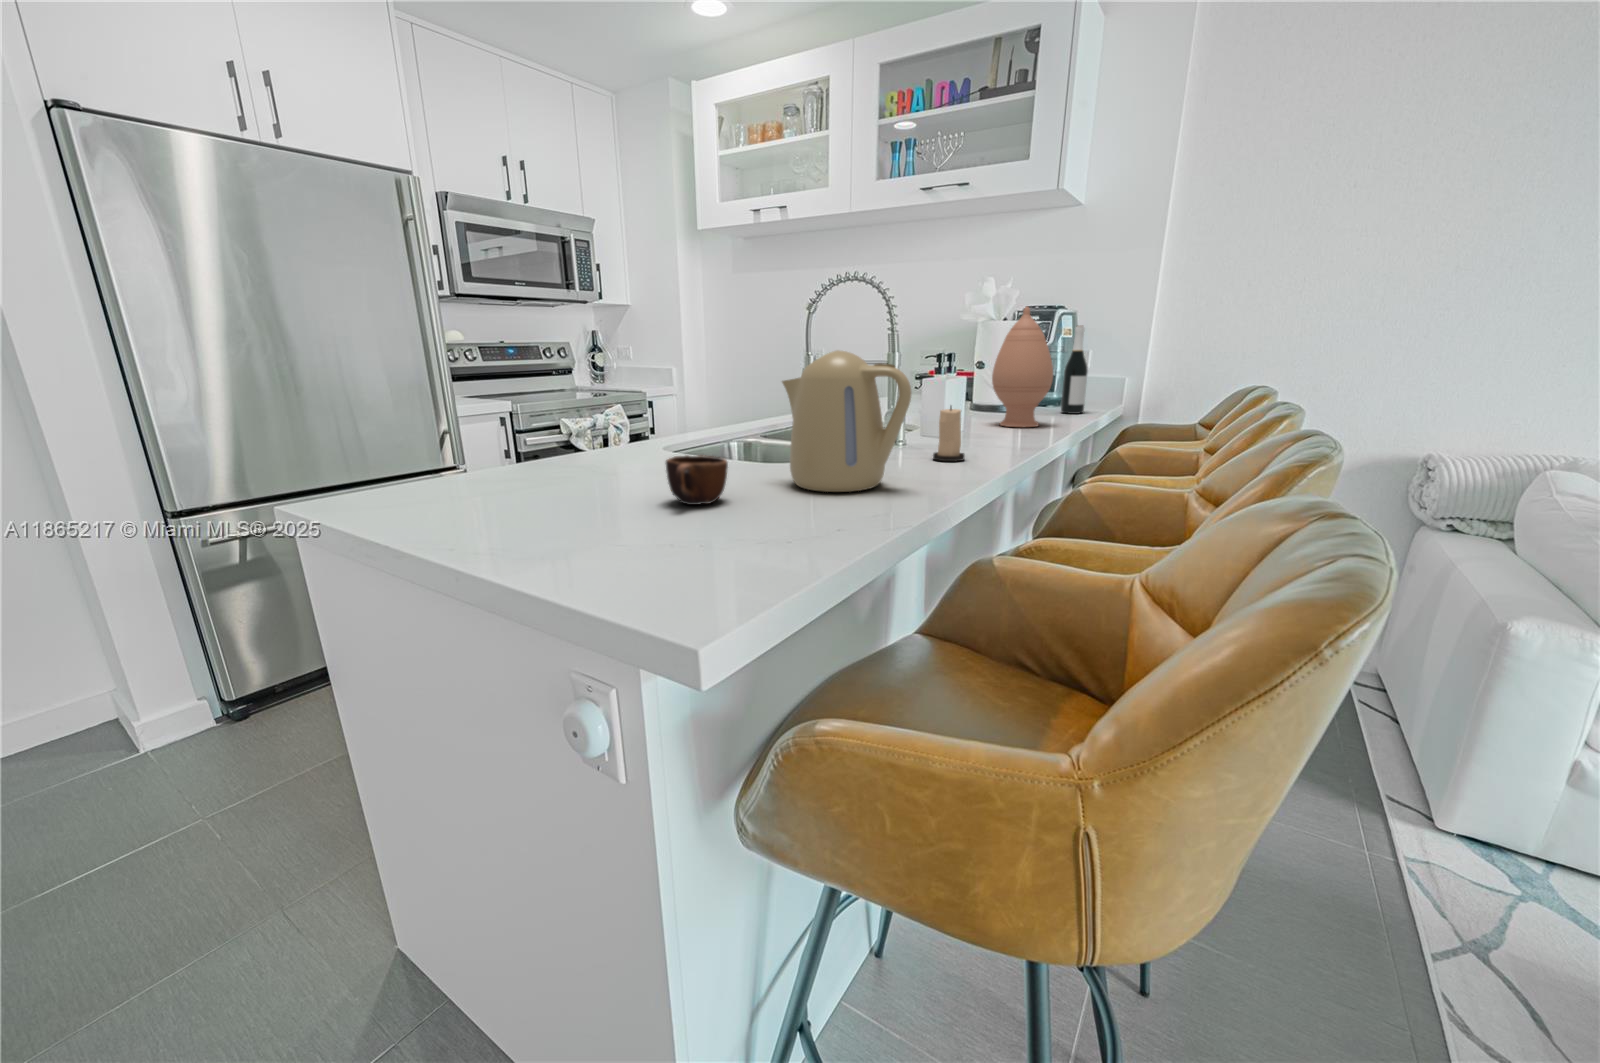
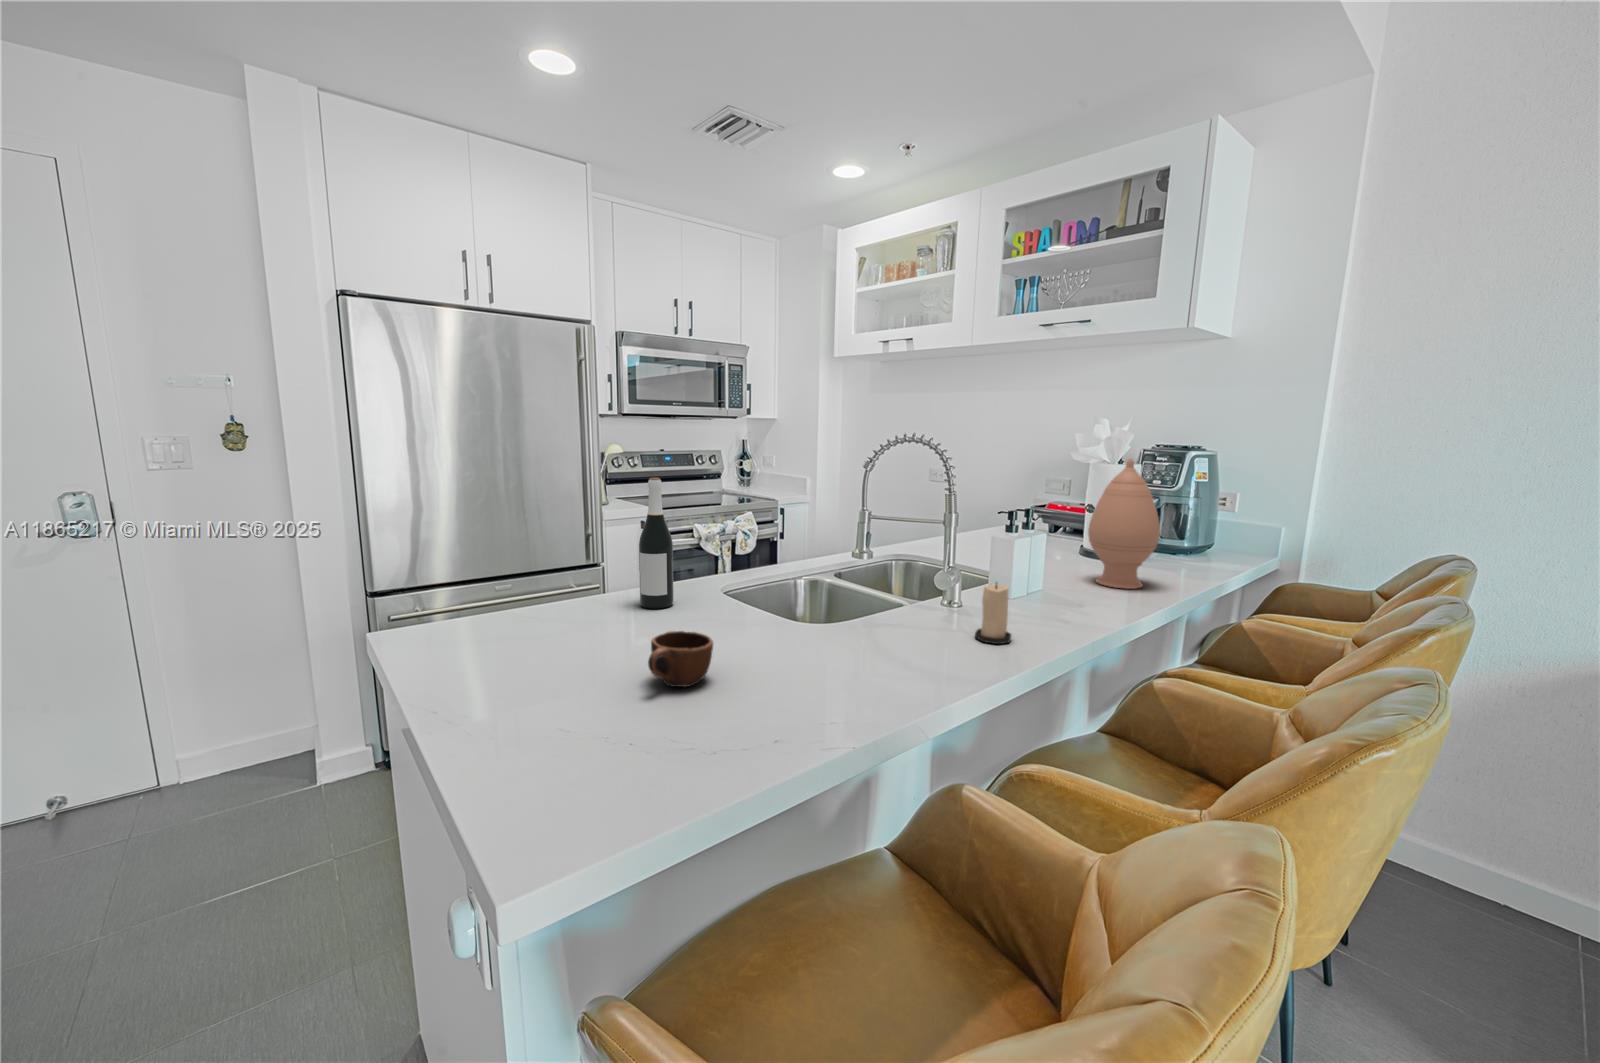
wine bottle: present [1061,326,1088,414] -> present [639,478,674,609]
kettle: present [782,350,911,492] -> none [790,535,911,686]

